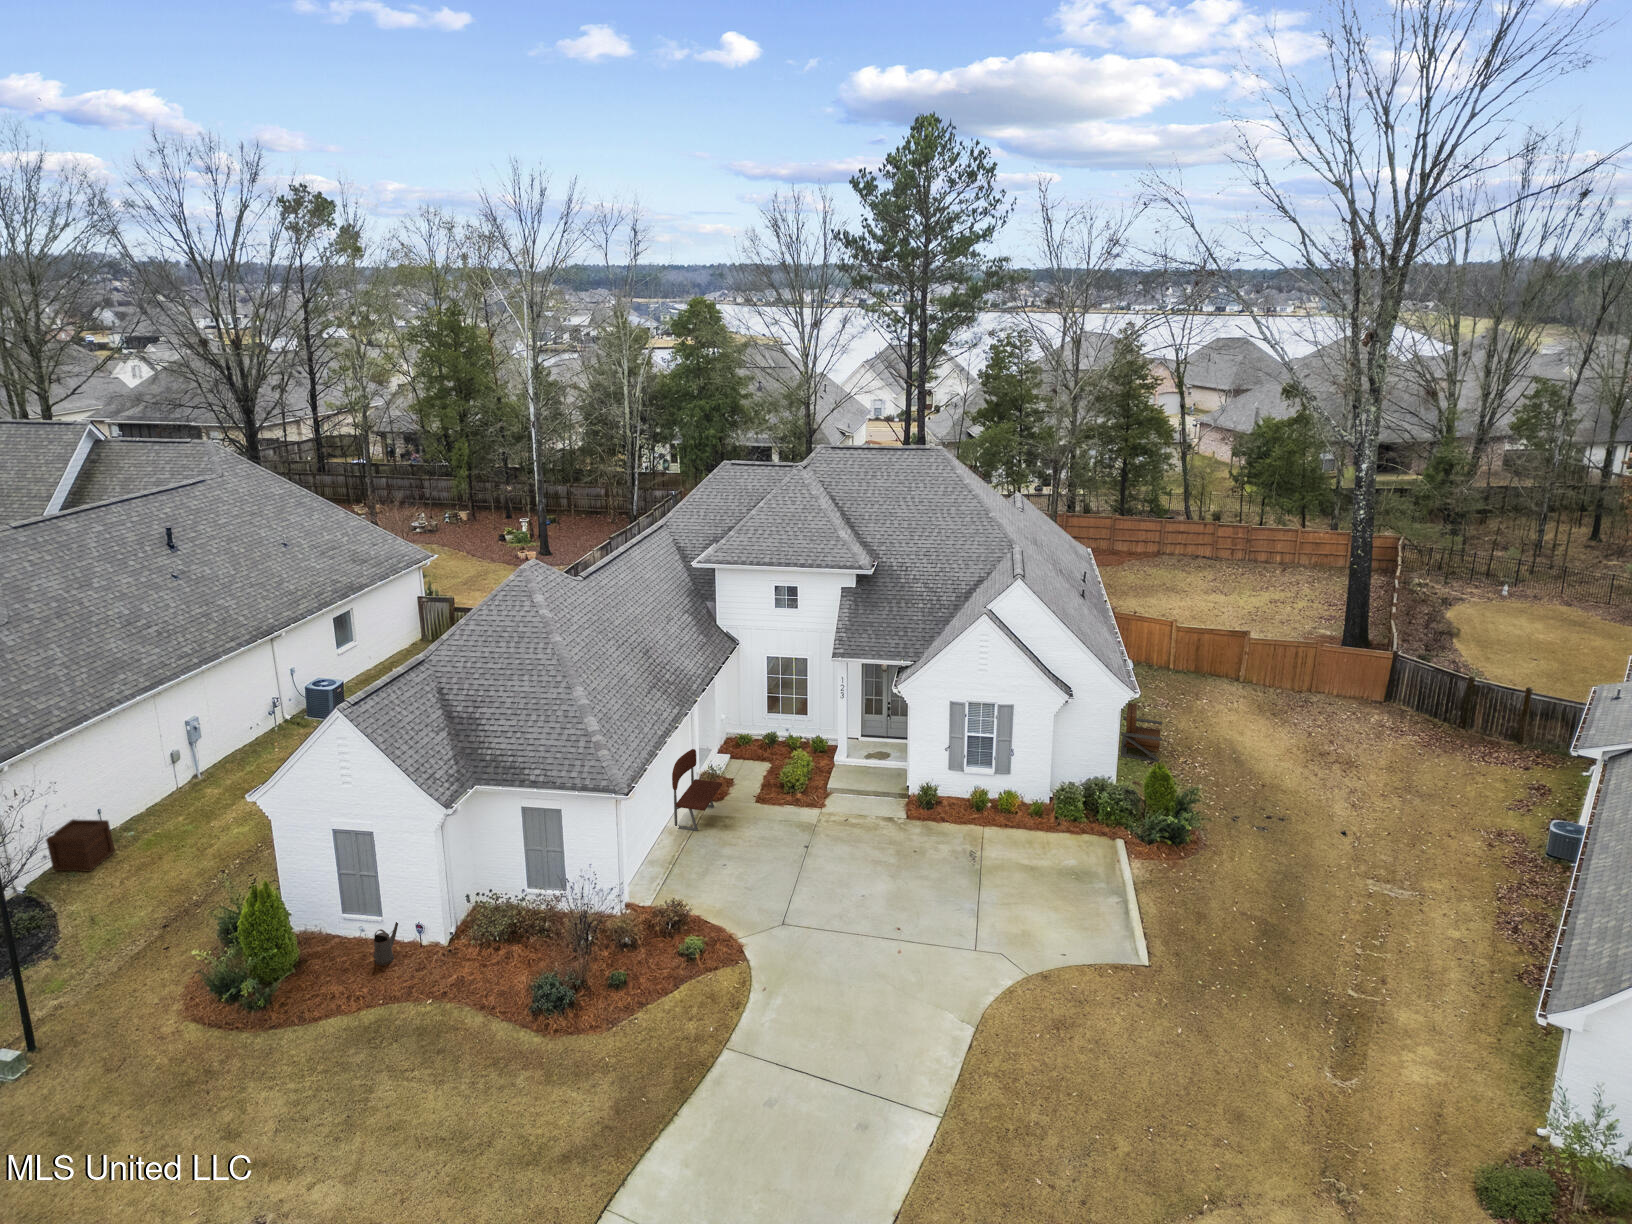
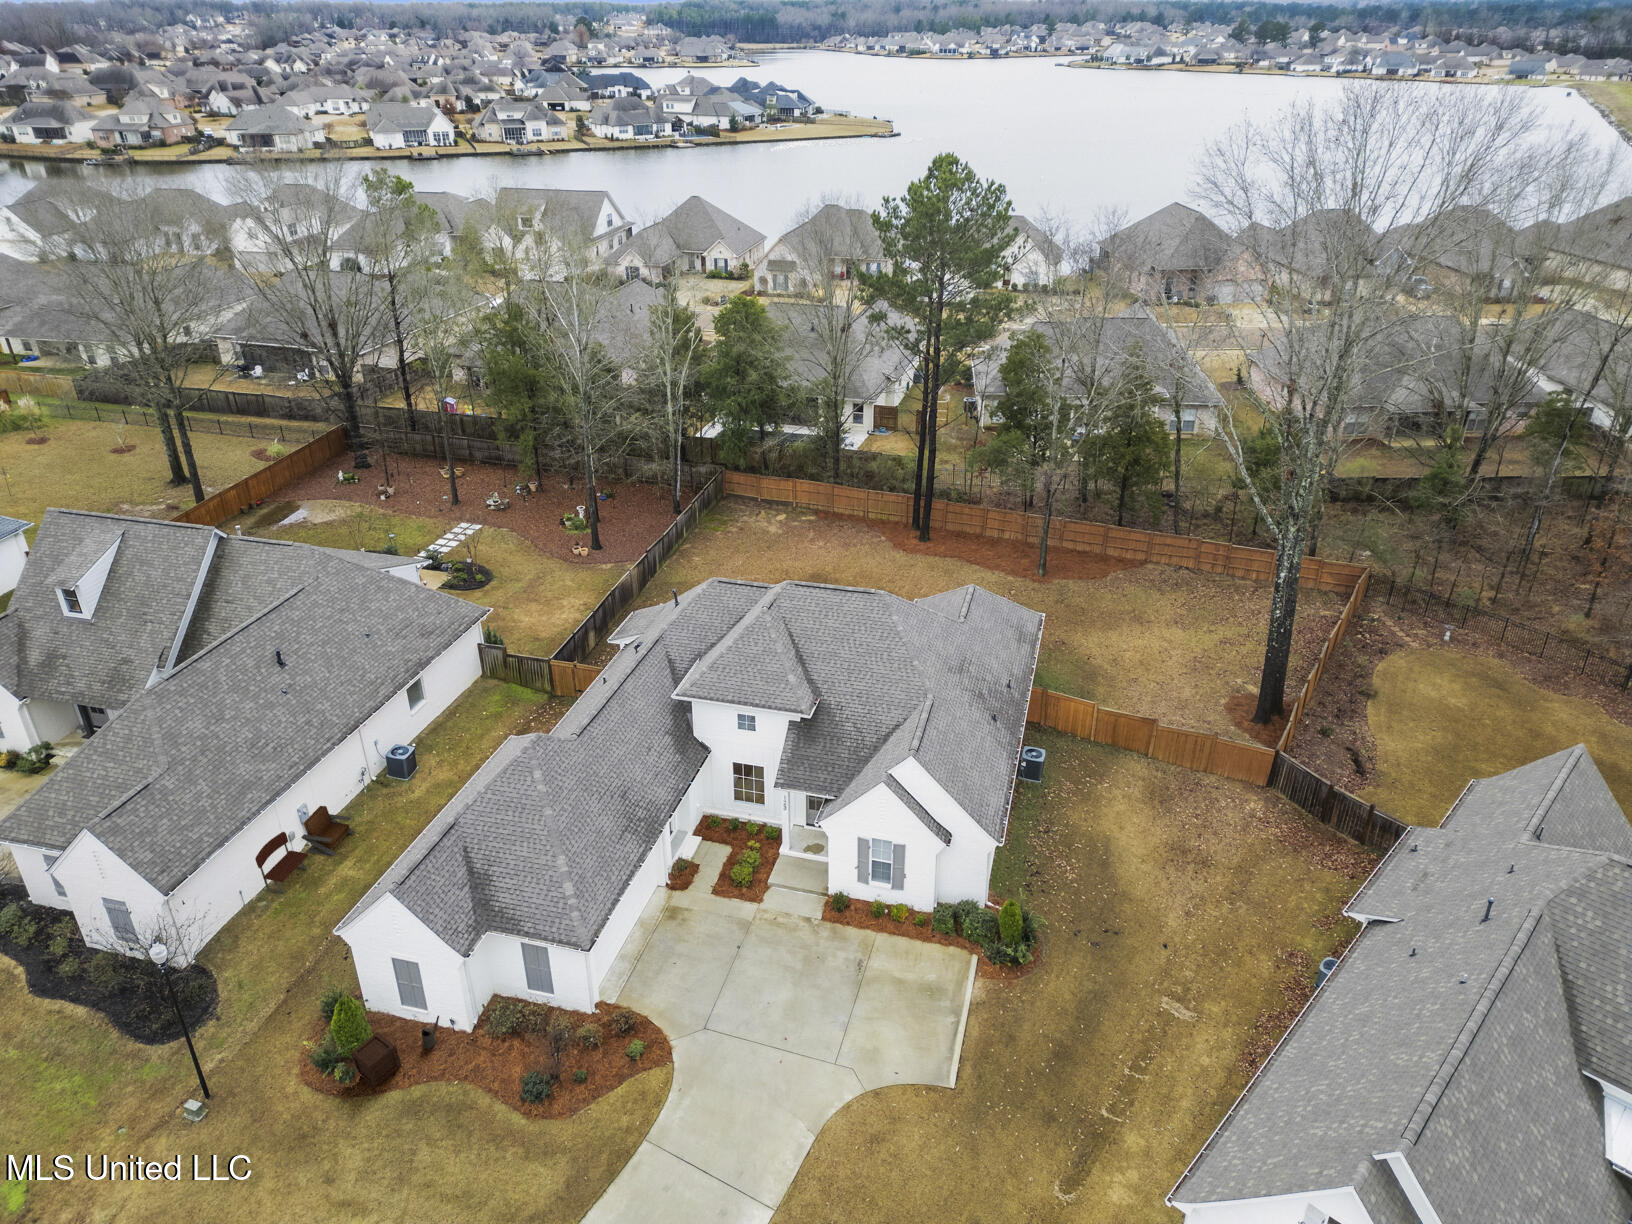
lounge chair: present [1121,703,1162,762] -> present [301,806,355,856]
bench: present [672,749,722,831] -> present [255,832,309,894]
wooden crate: present [46,819,115,872] -> present [351,1032,401,1087]

